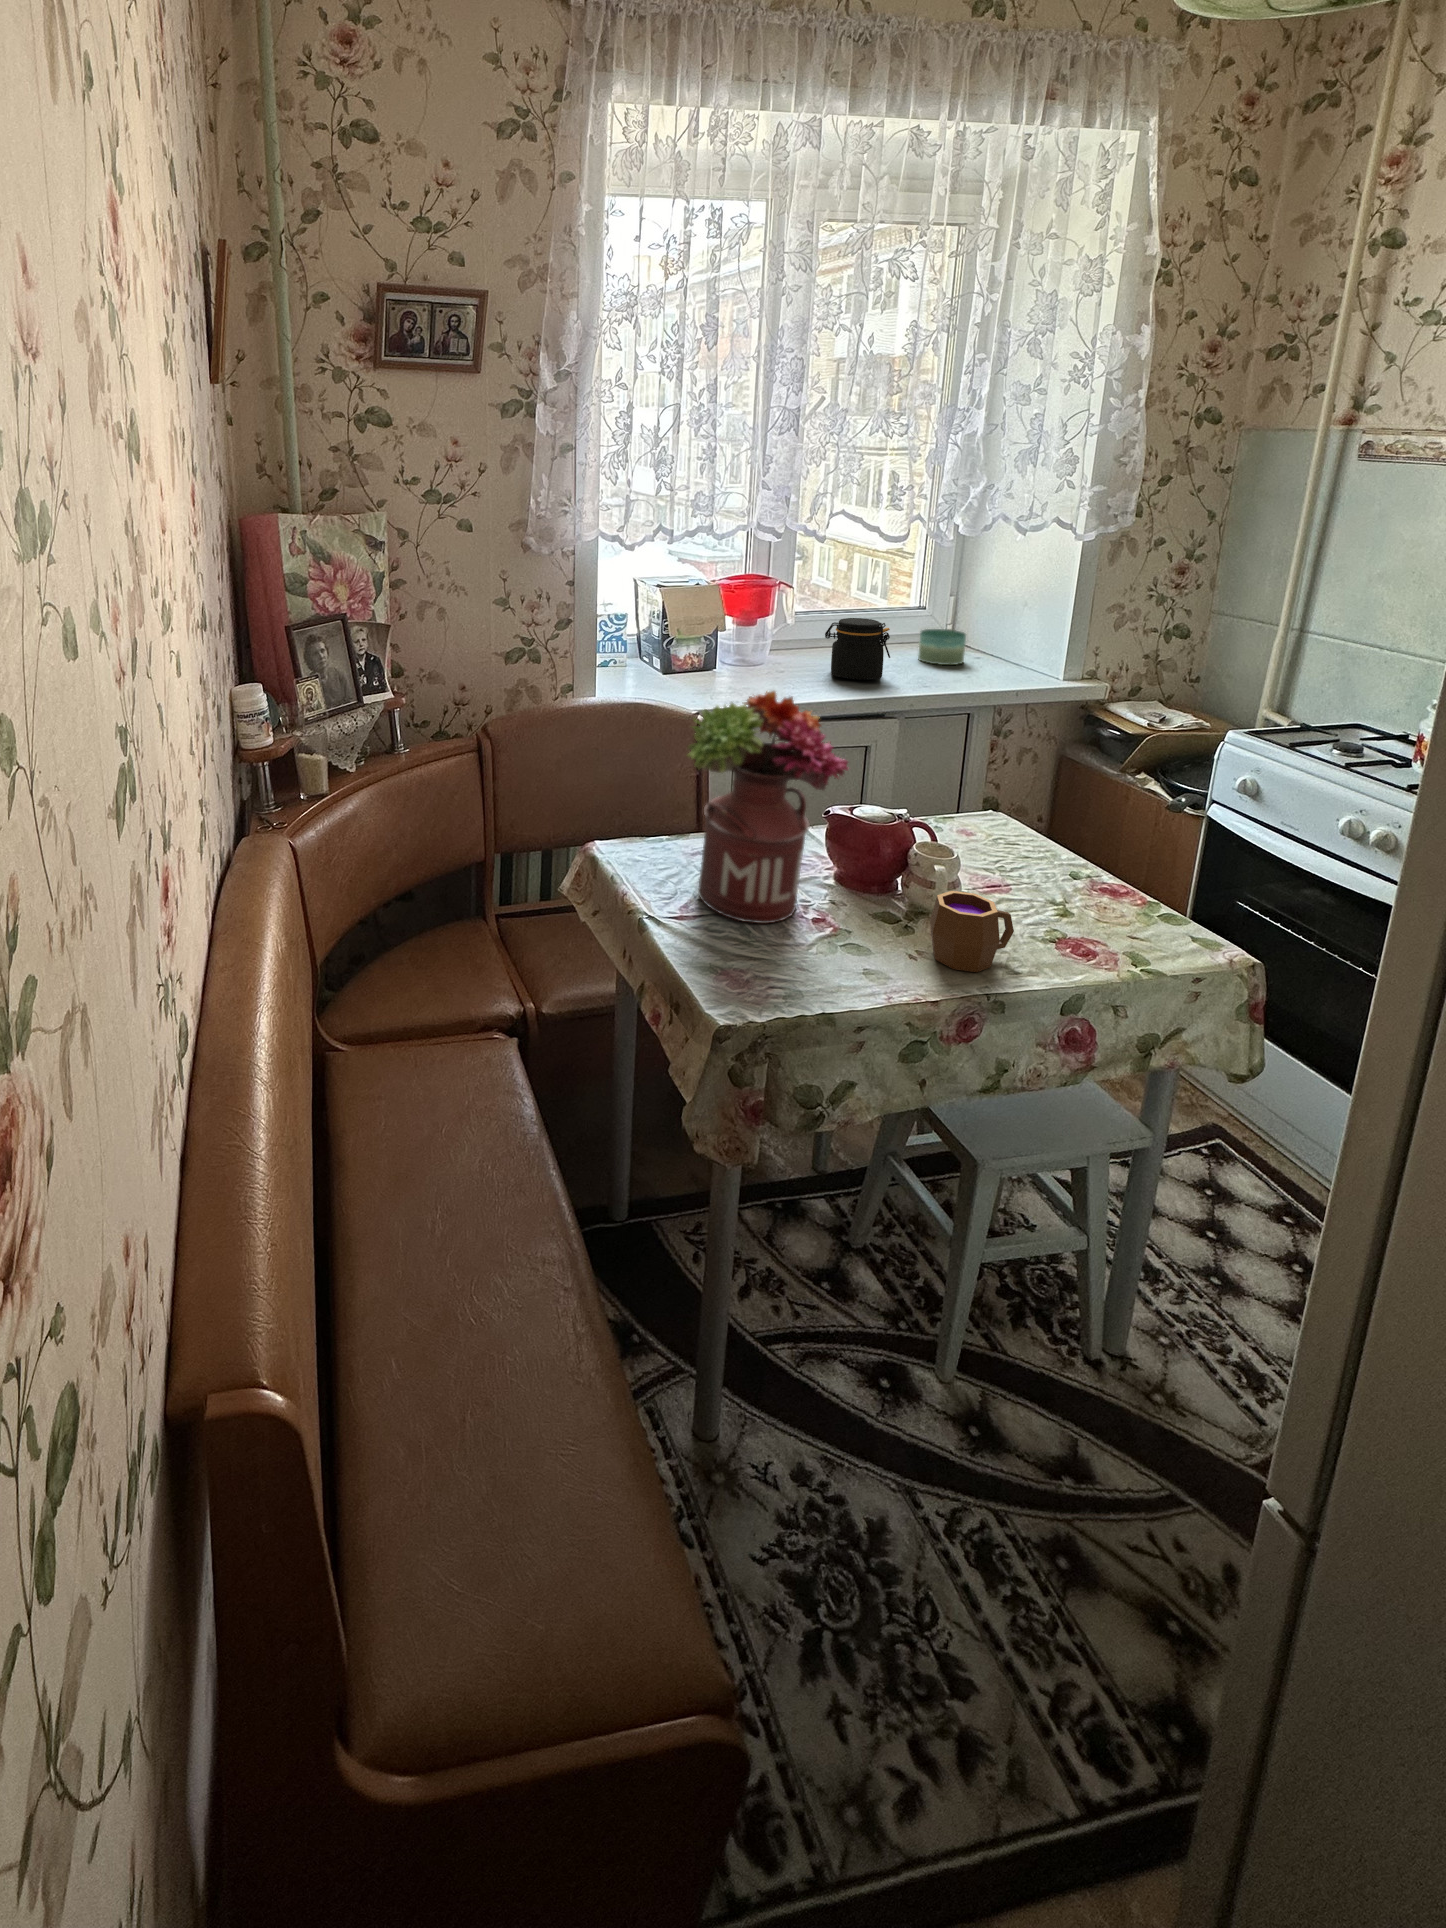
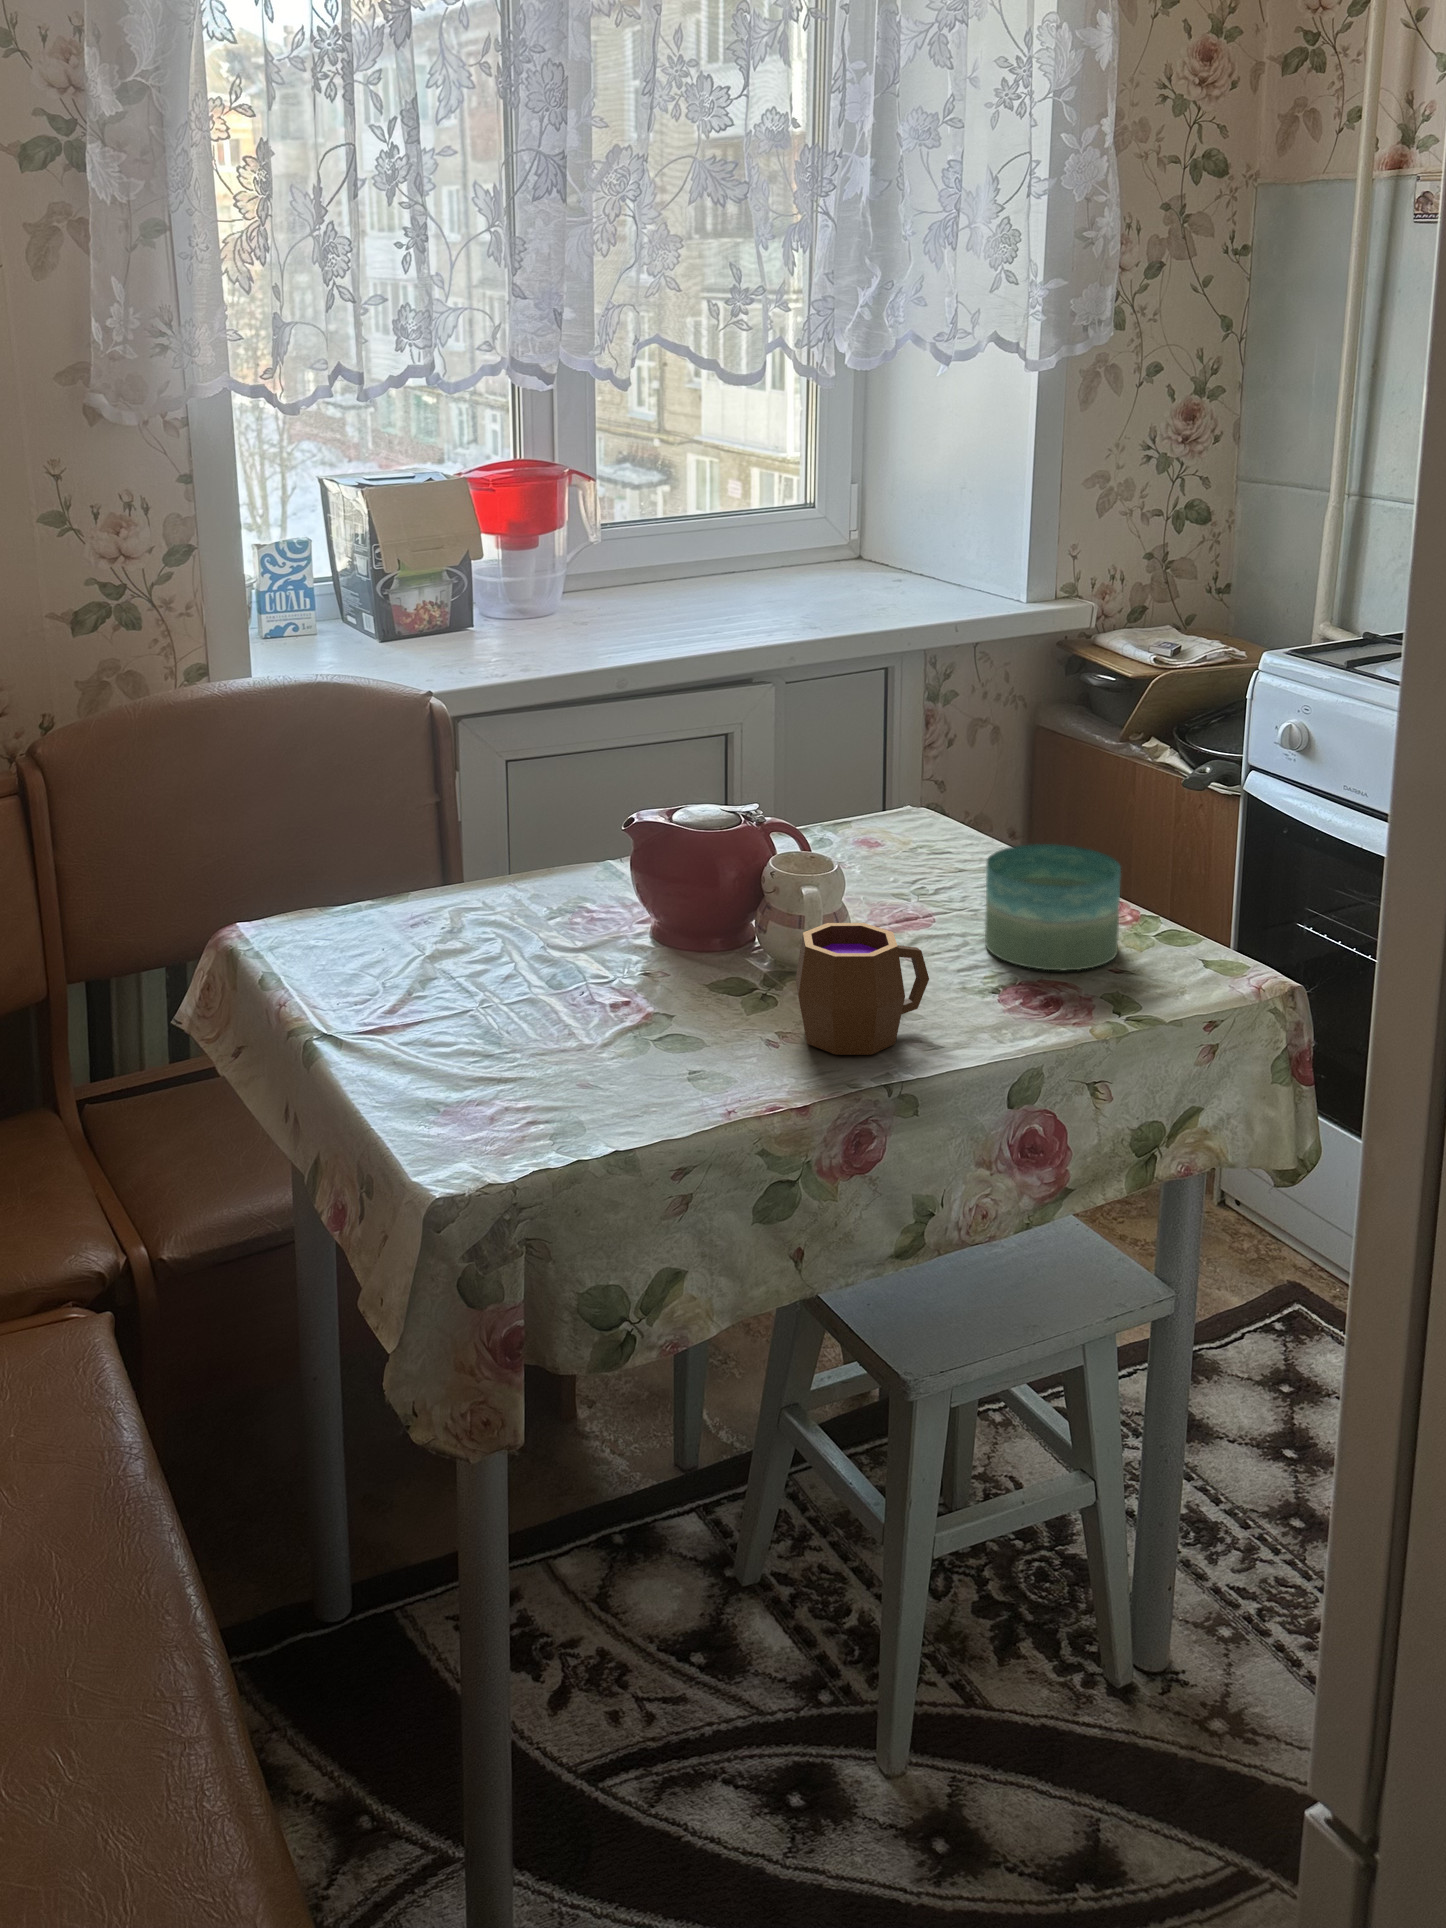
jar: present [825,618,890,680] -> none [648,518,757,623]
candle: present [918,629,966,665] -> present [985,844,1121,970]
flower arrangement: present [688,691,848,923] -> none [359,605,645,1025]

